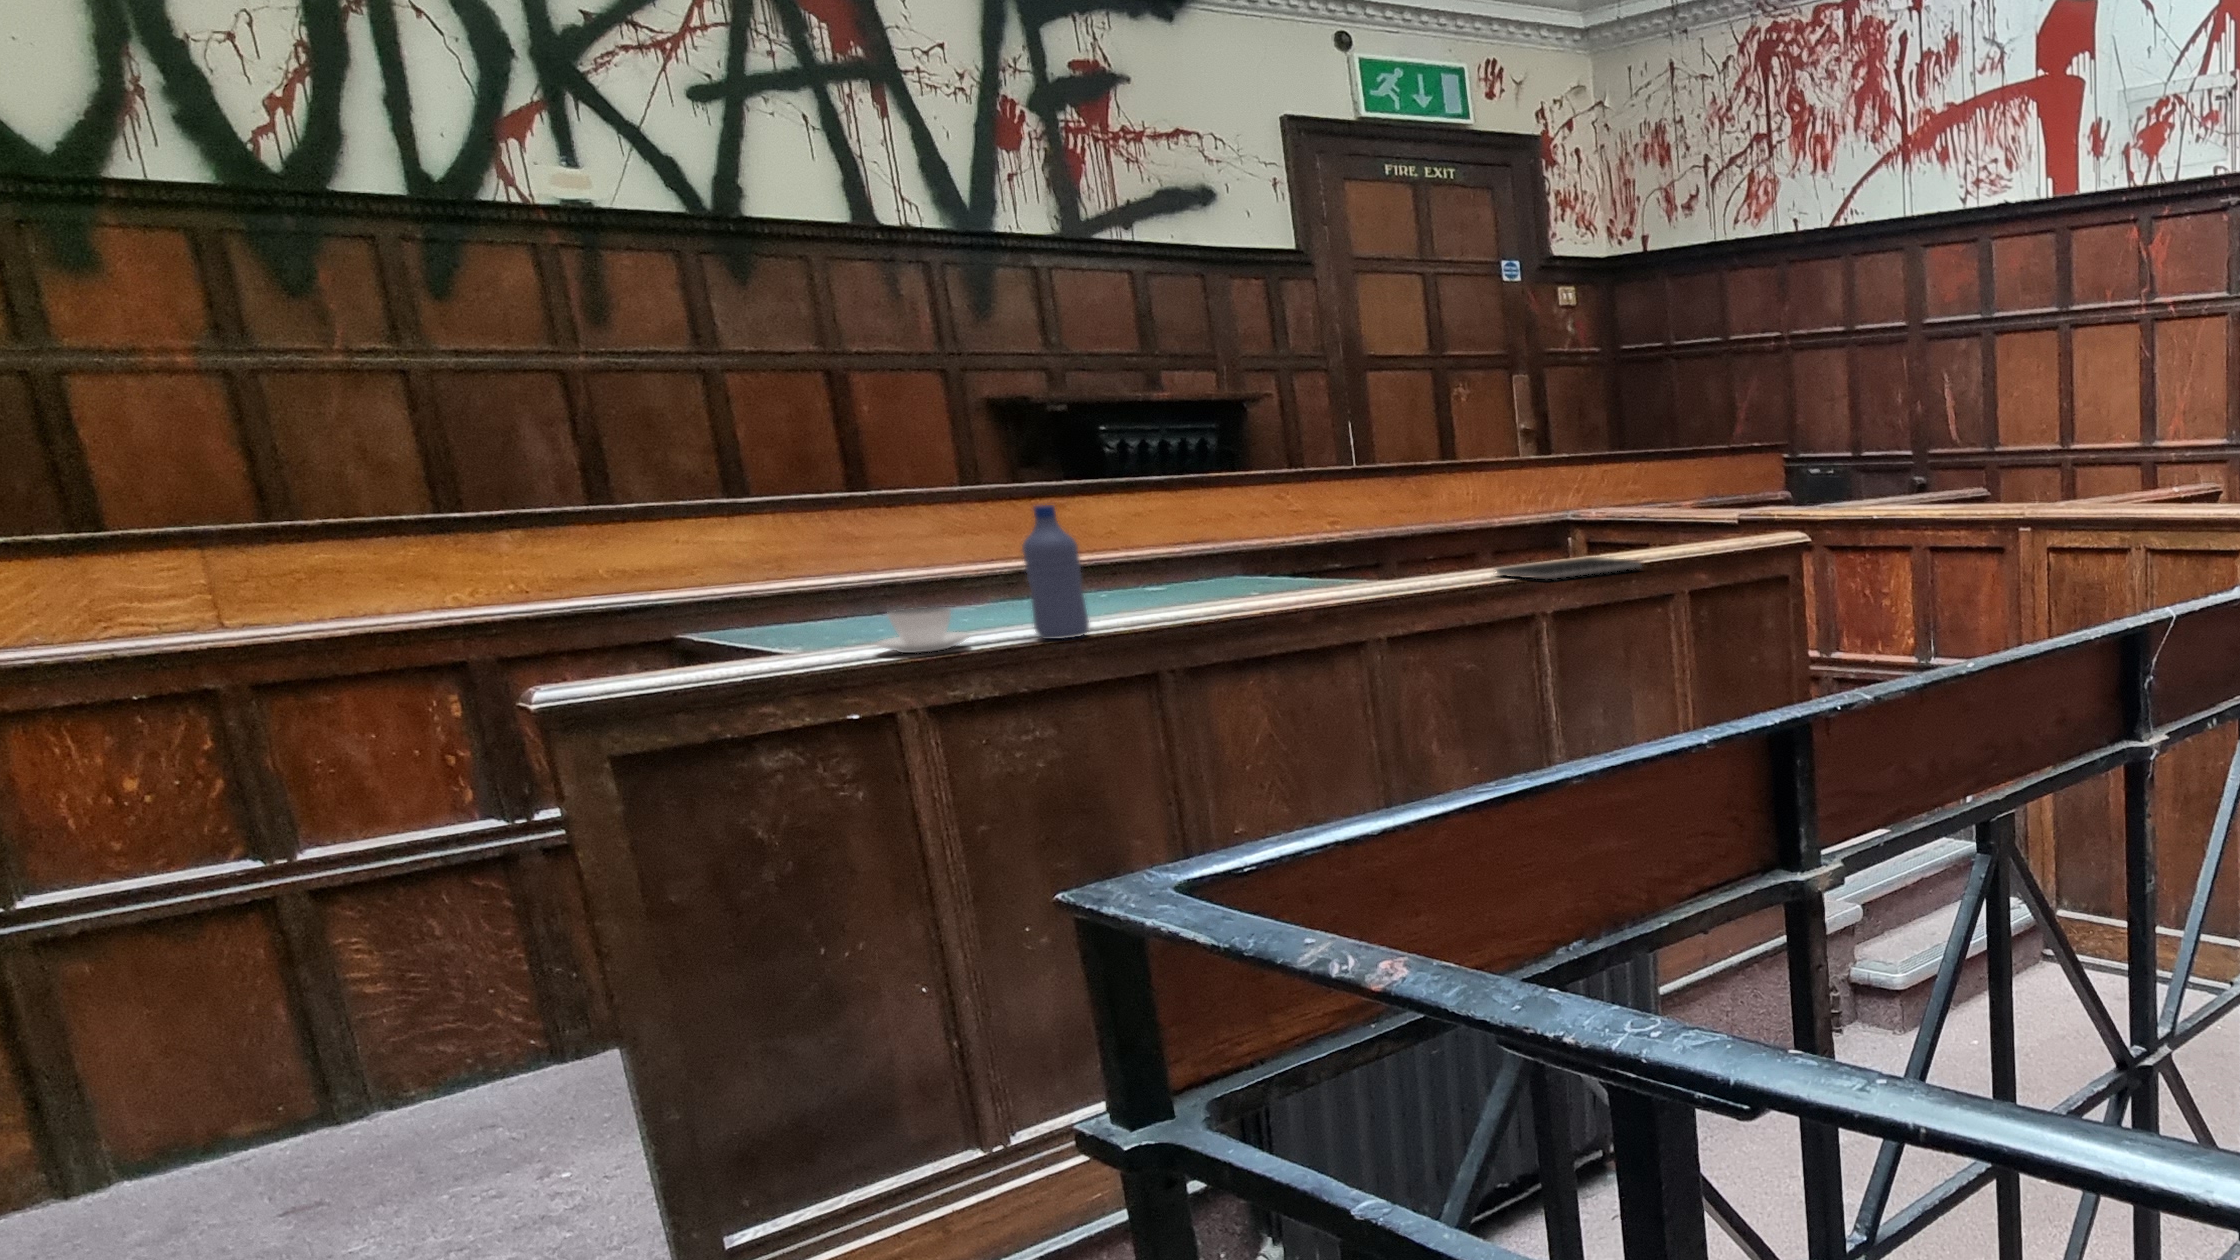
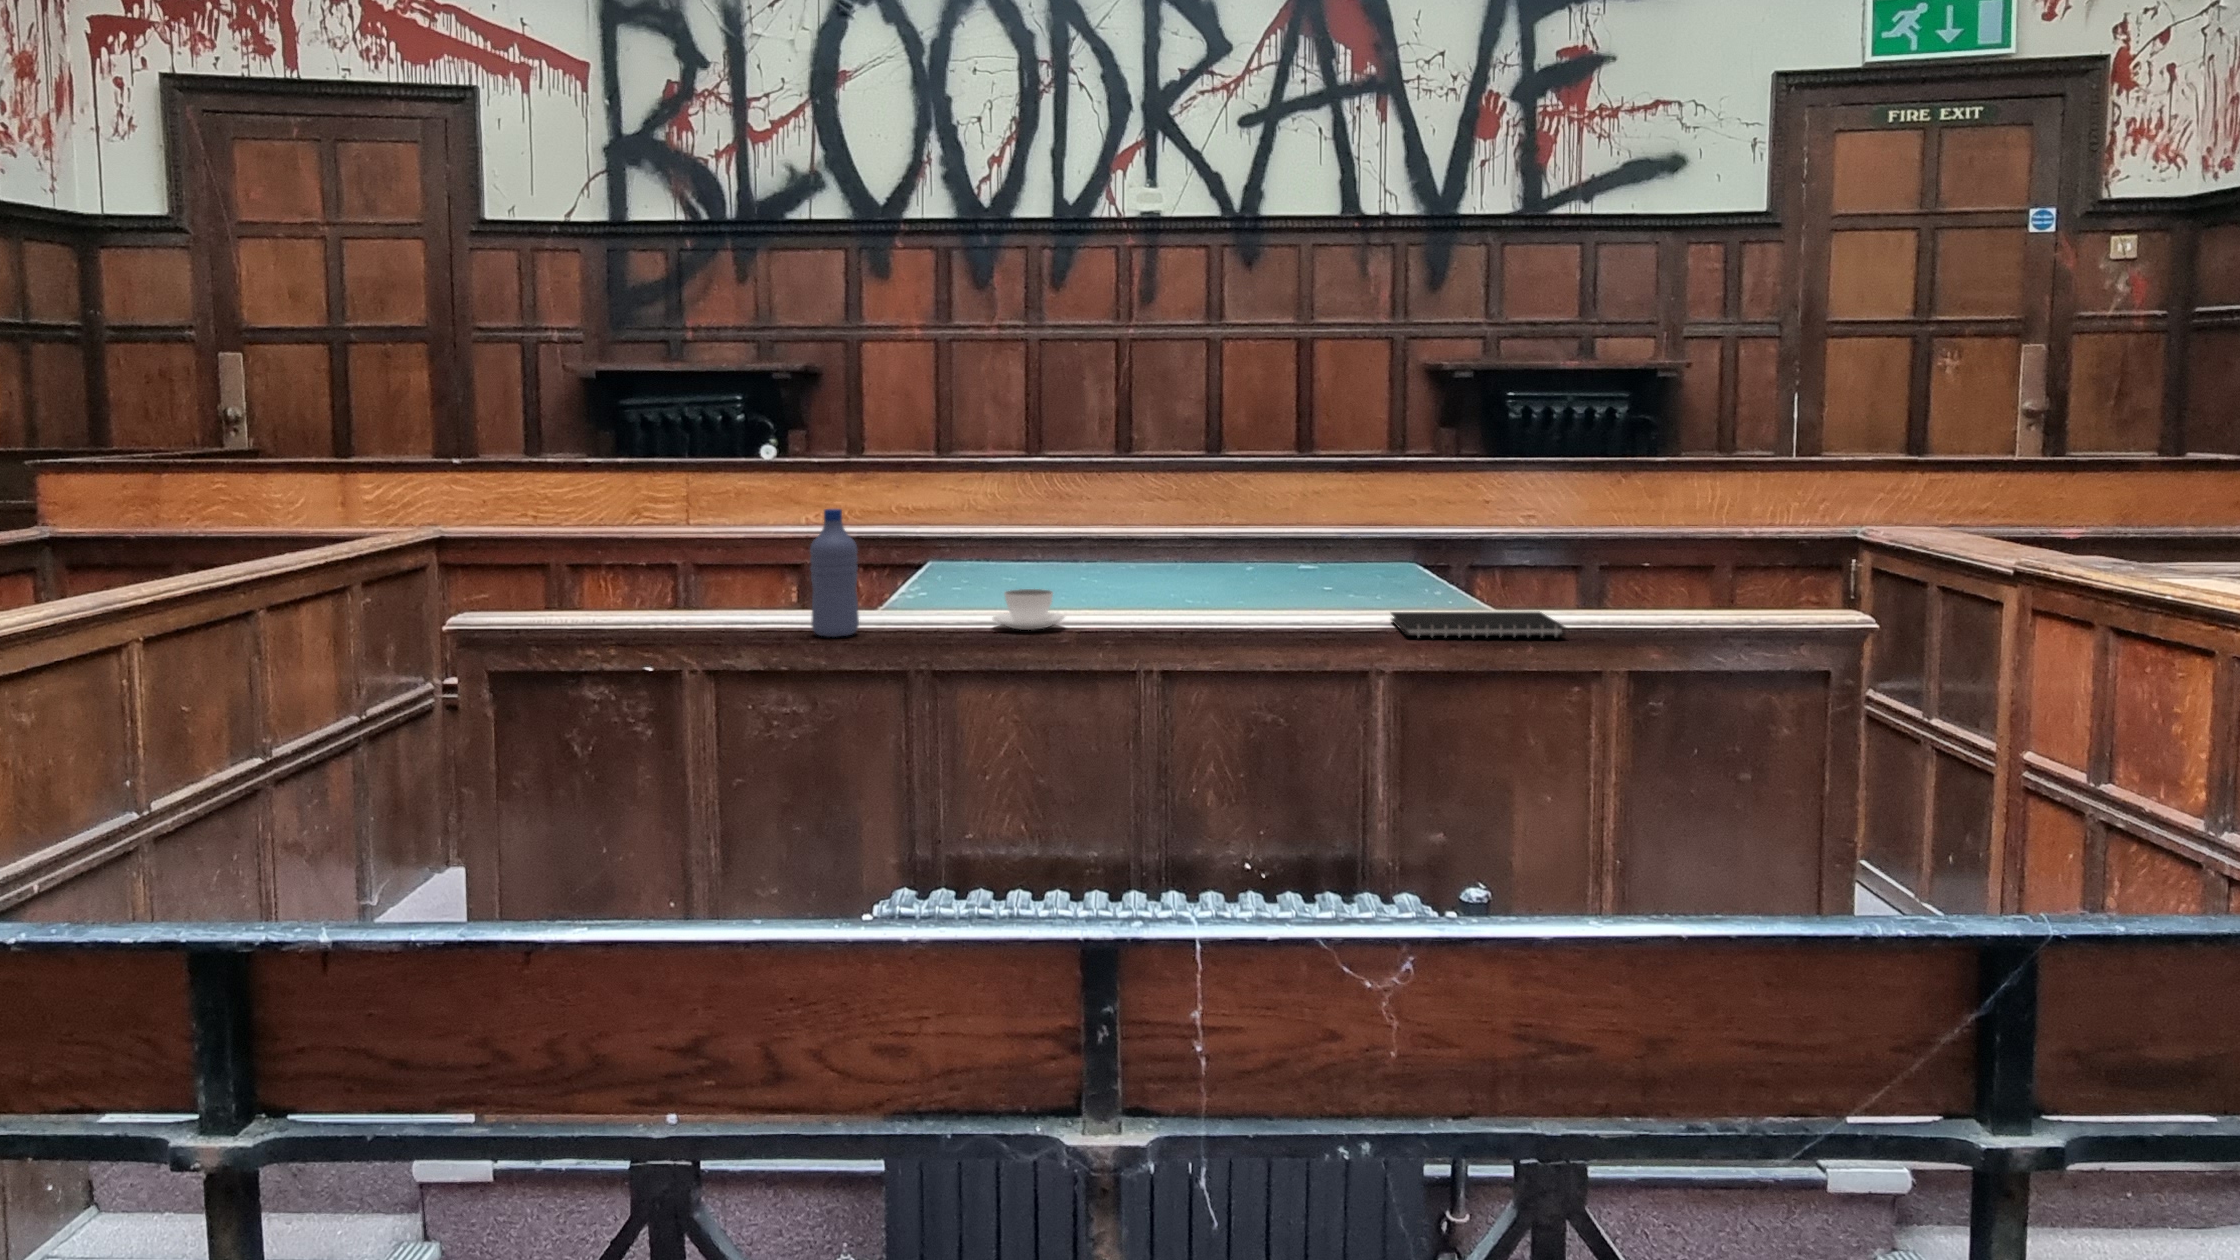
cup: present [877,607,969,653] -> present [993,589,1064,630]

